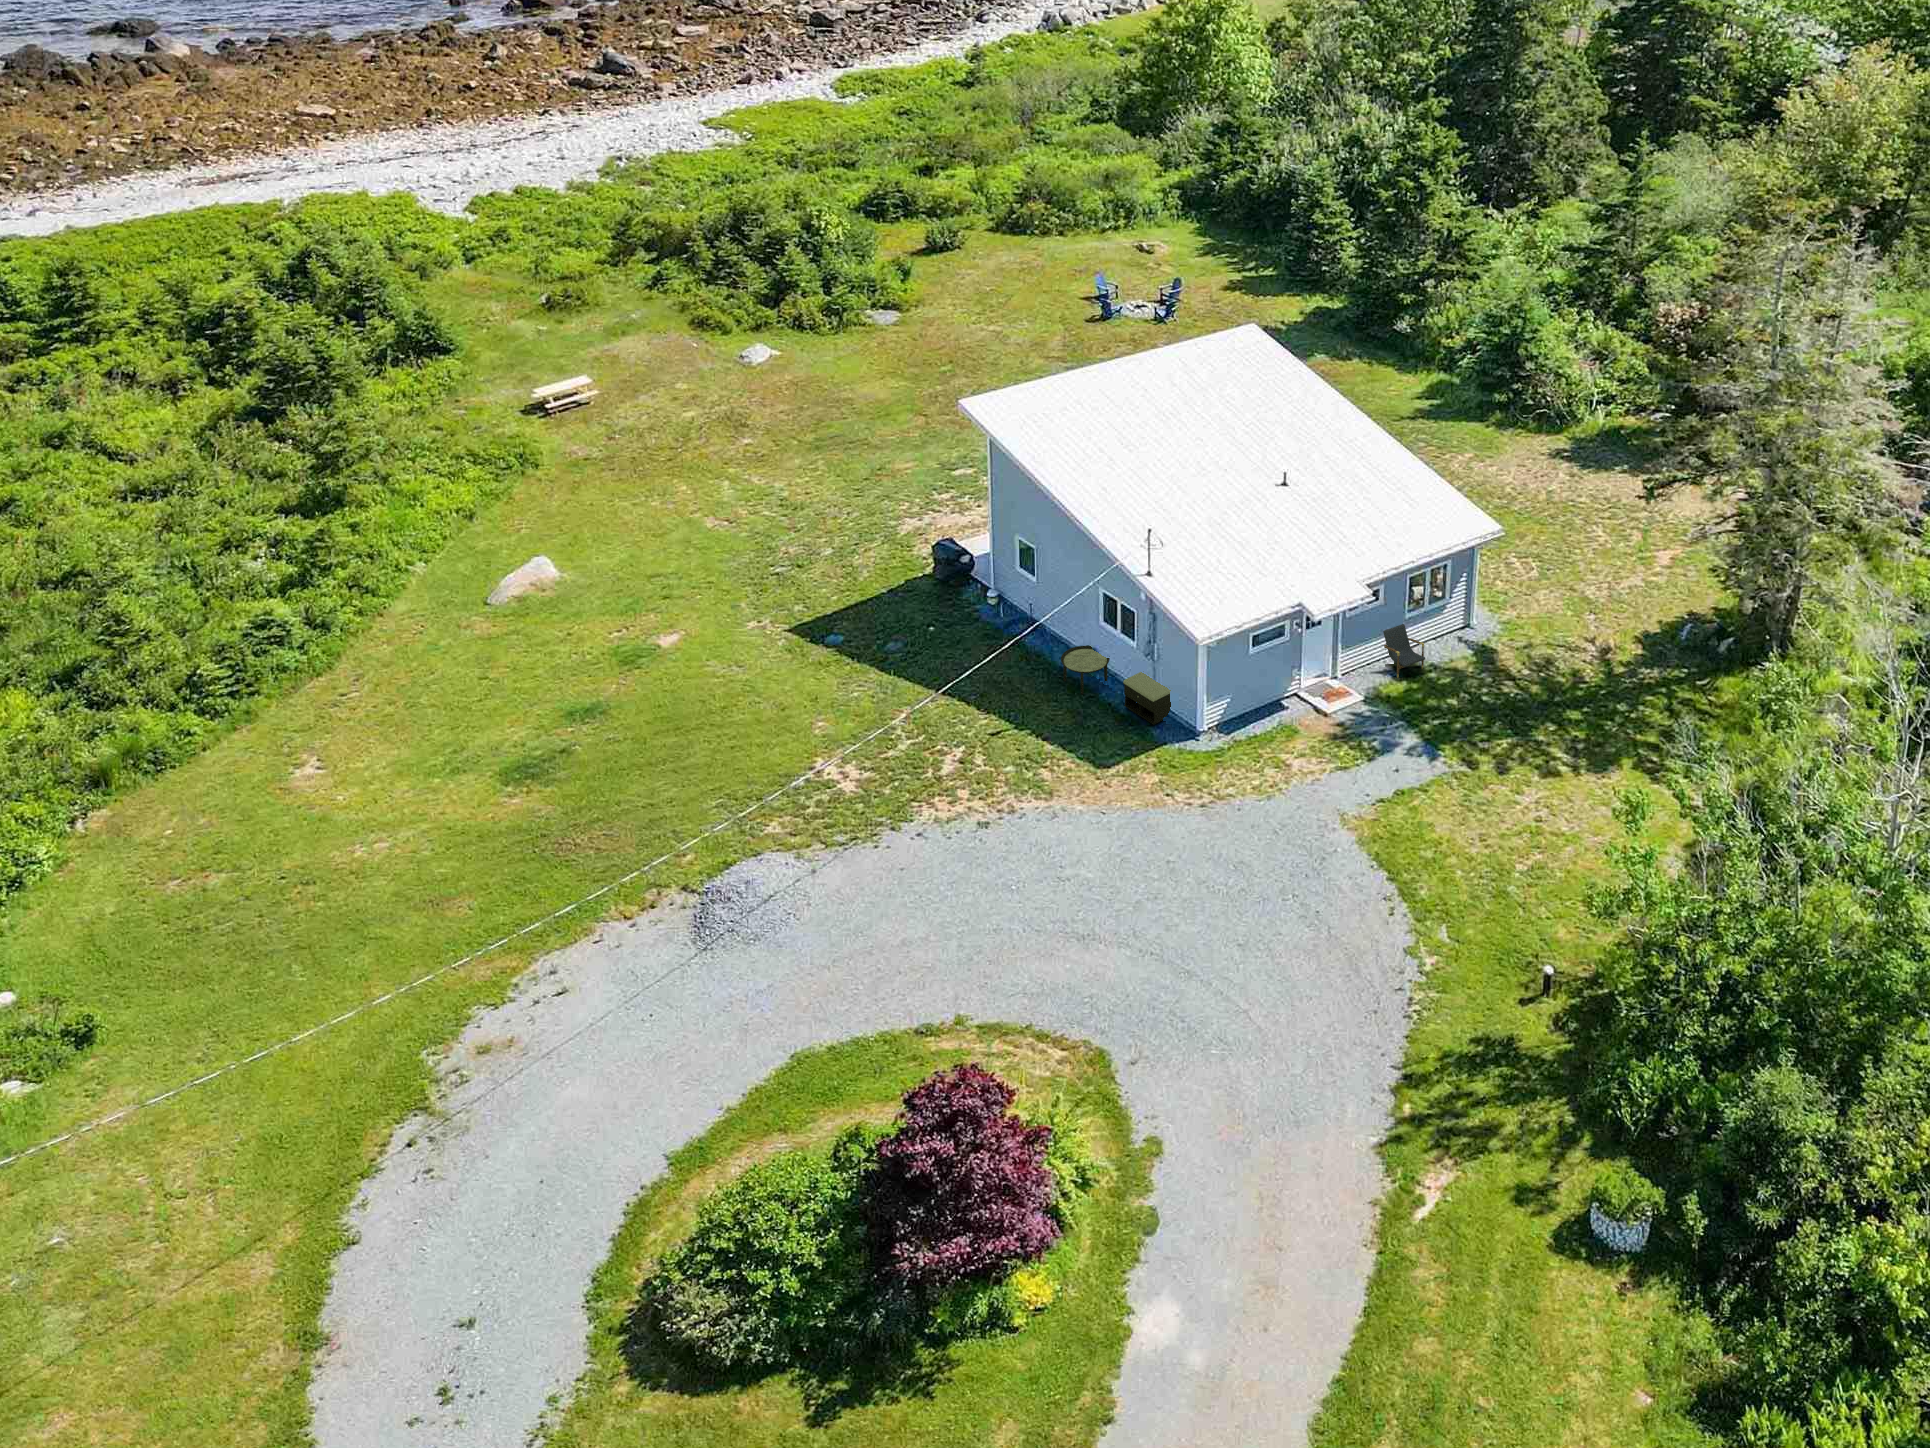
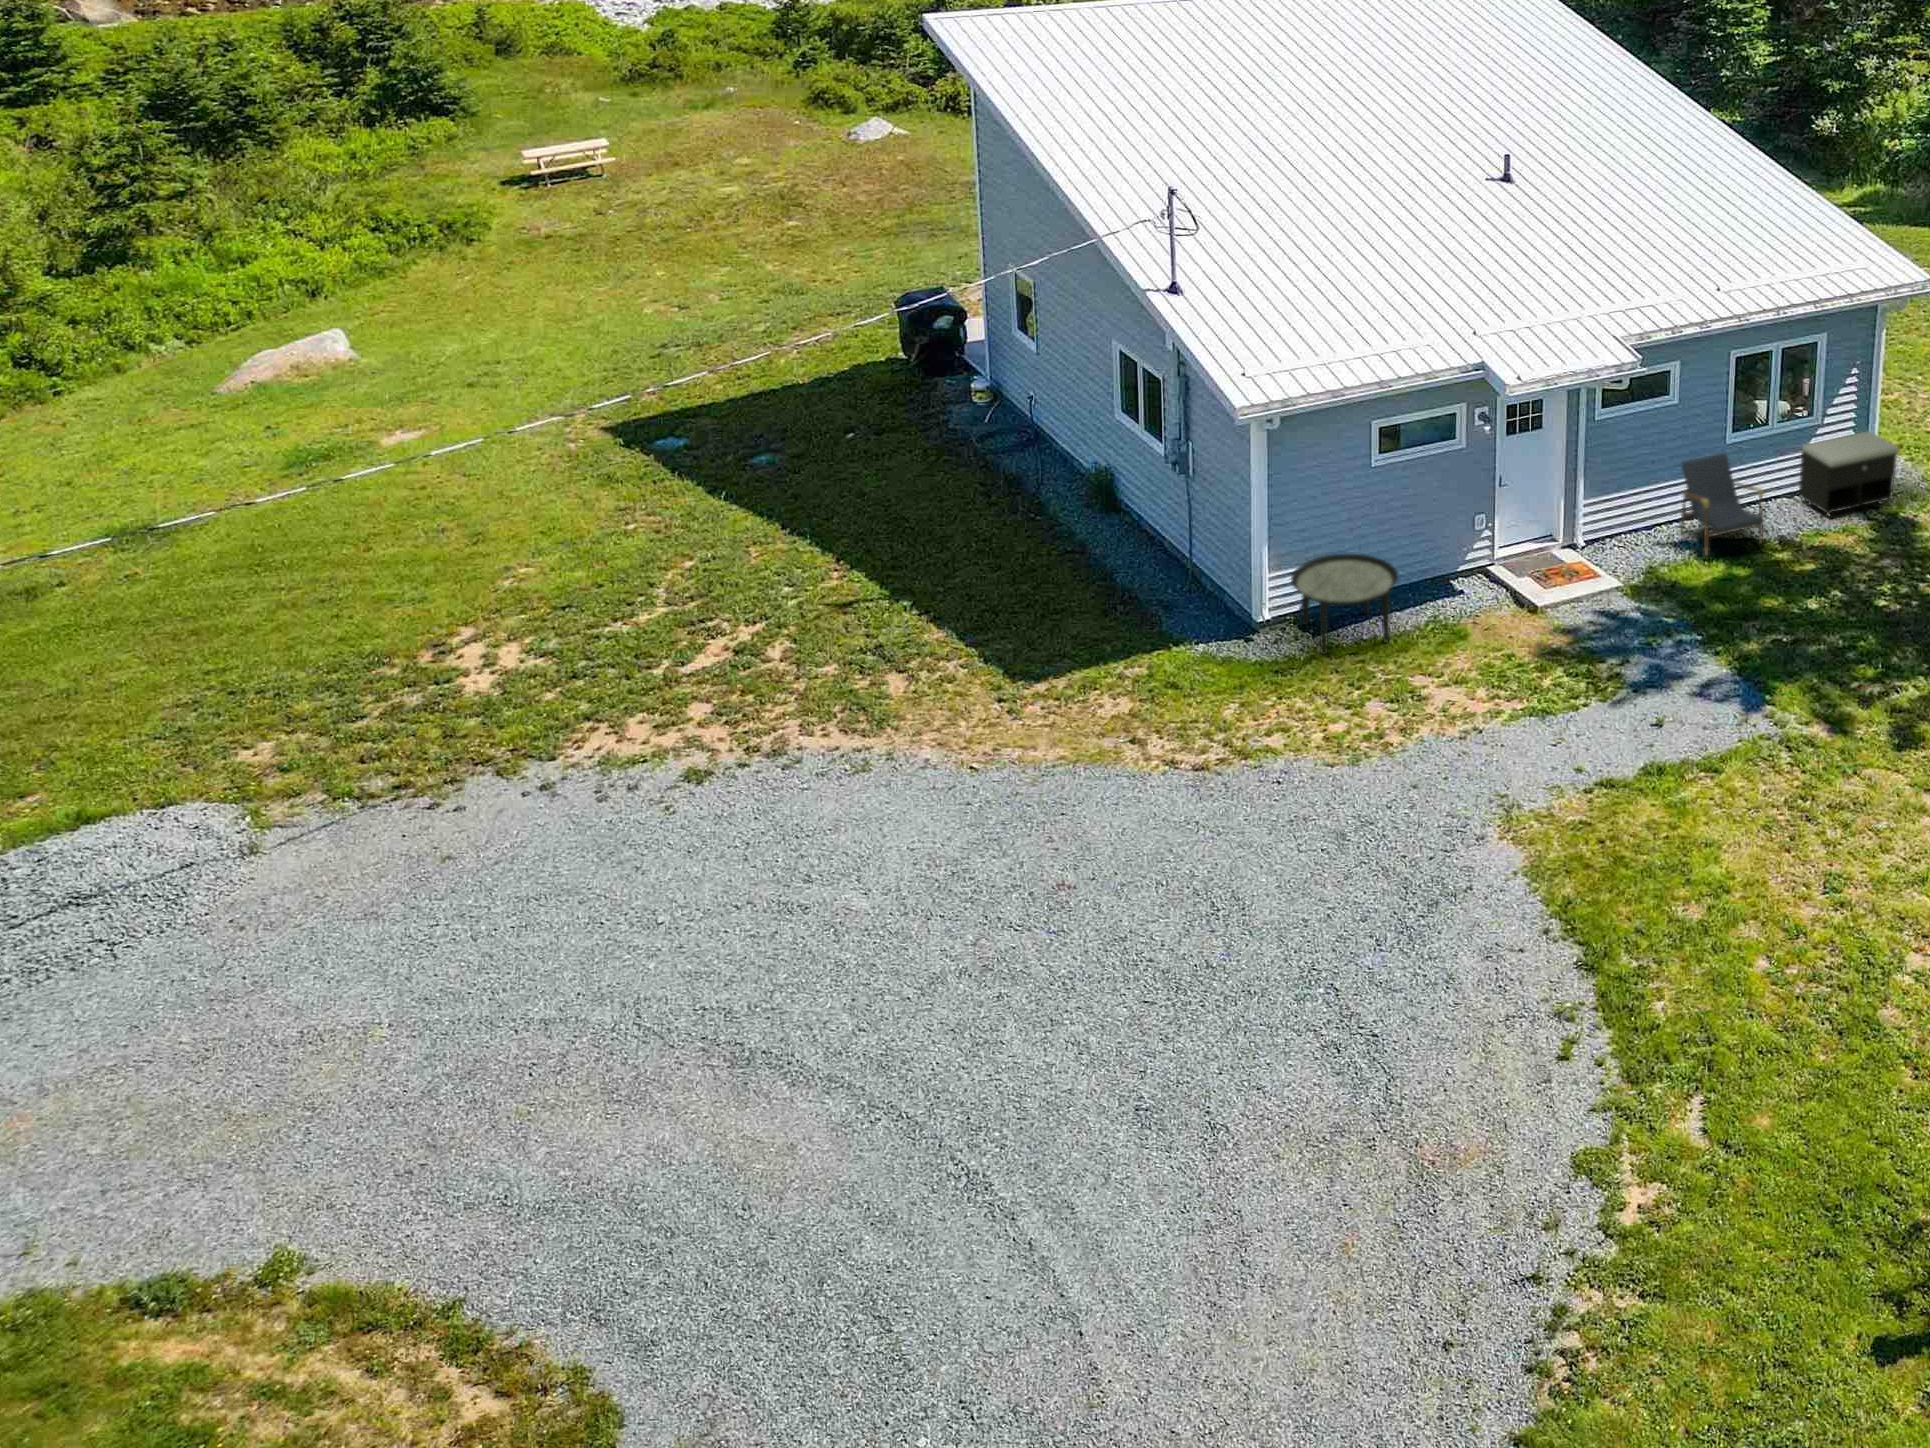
round table: present [1061,646,1110,695] -> present [1291,554,1398,654]
storage bench: present [1123,672,1171,725] -> present [1799,432,1899,516]

